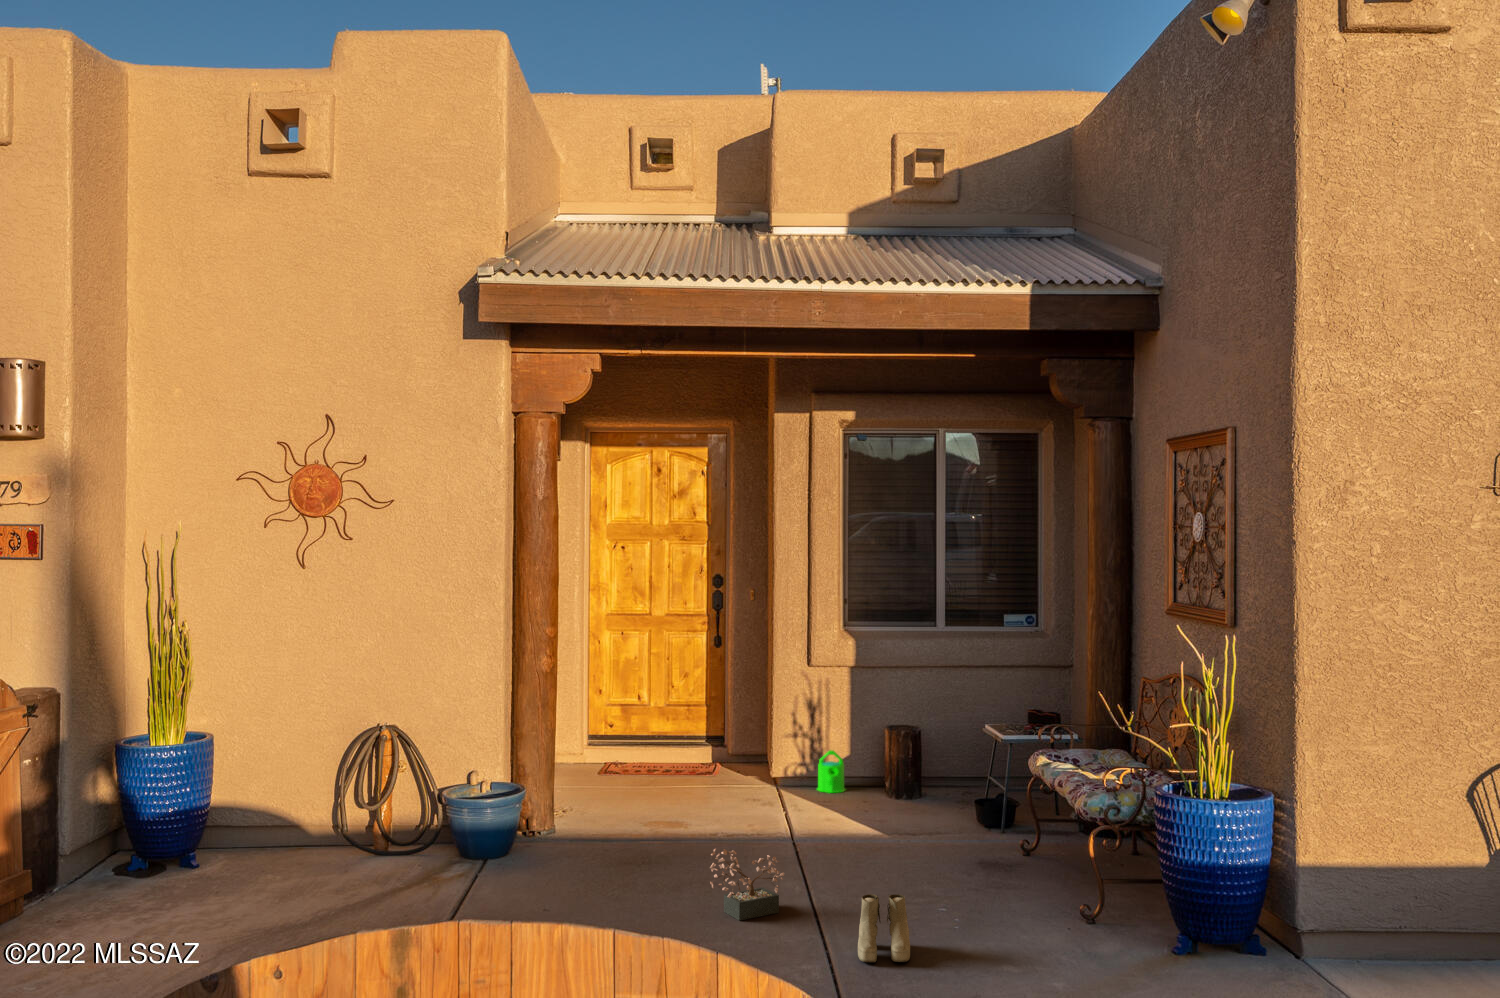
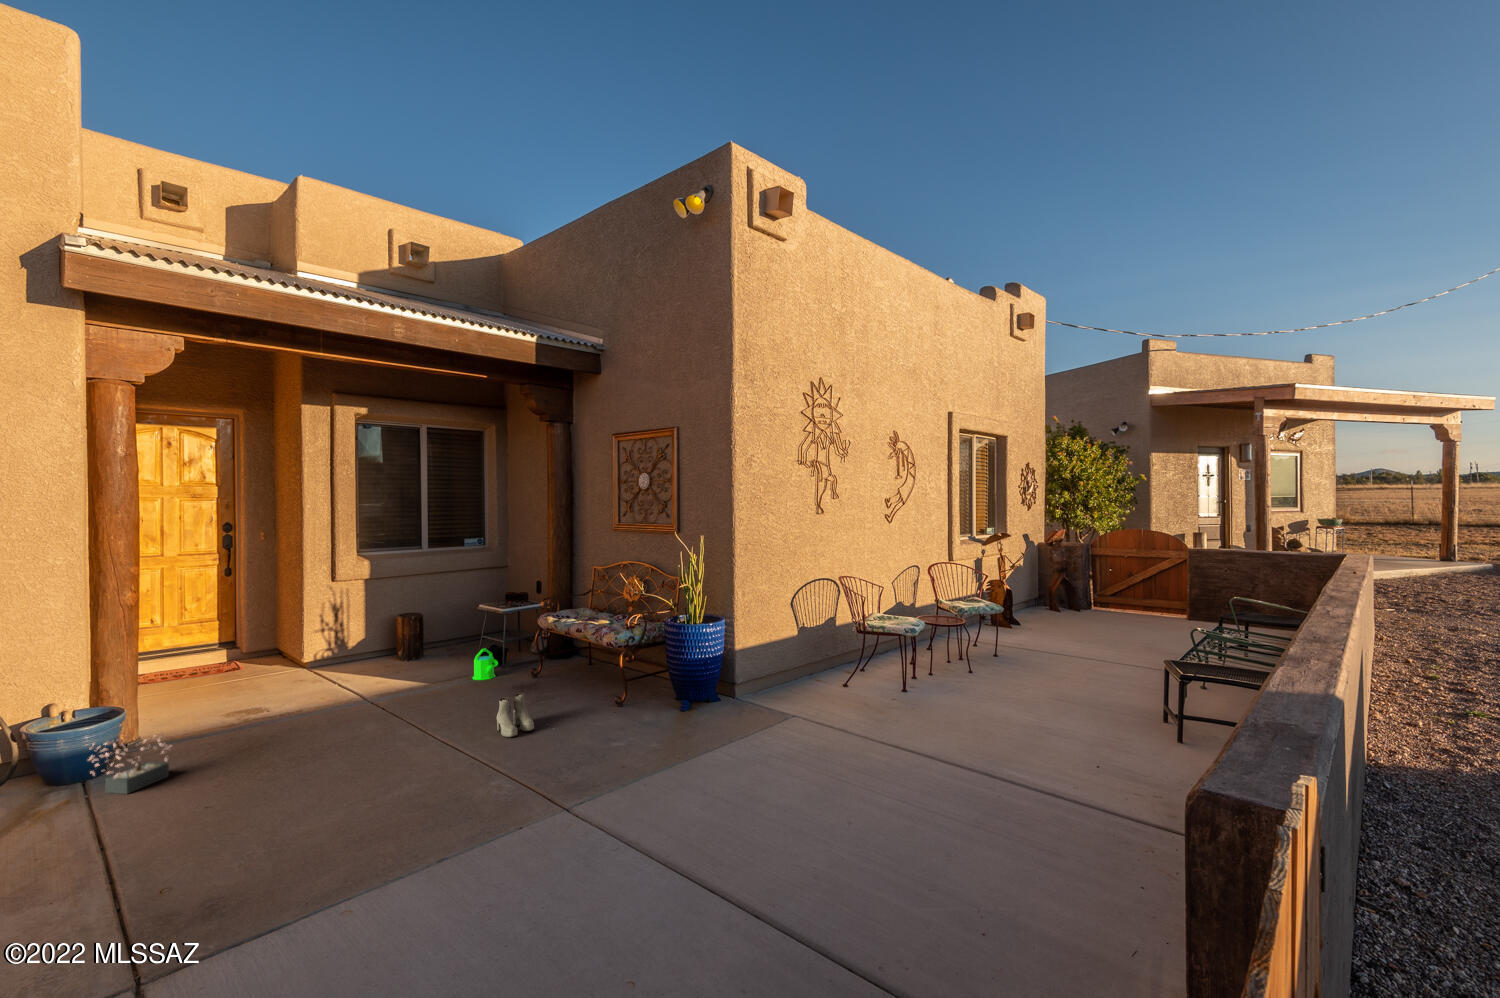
watering can: present [817,750,845,793] -> present [472,648,498,680]
decorative plant: present [710,848,784,921] -> present [89,735,172,794]

